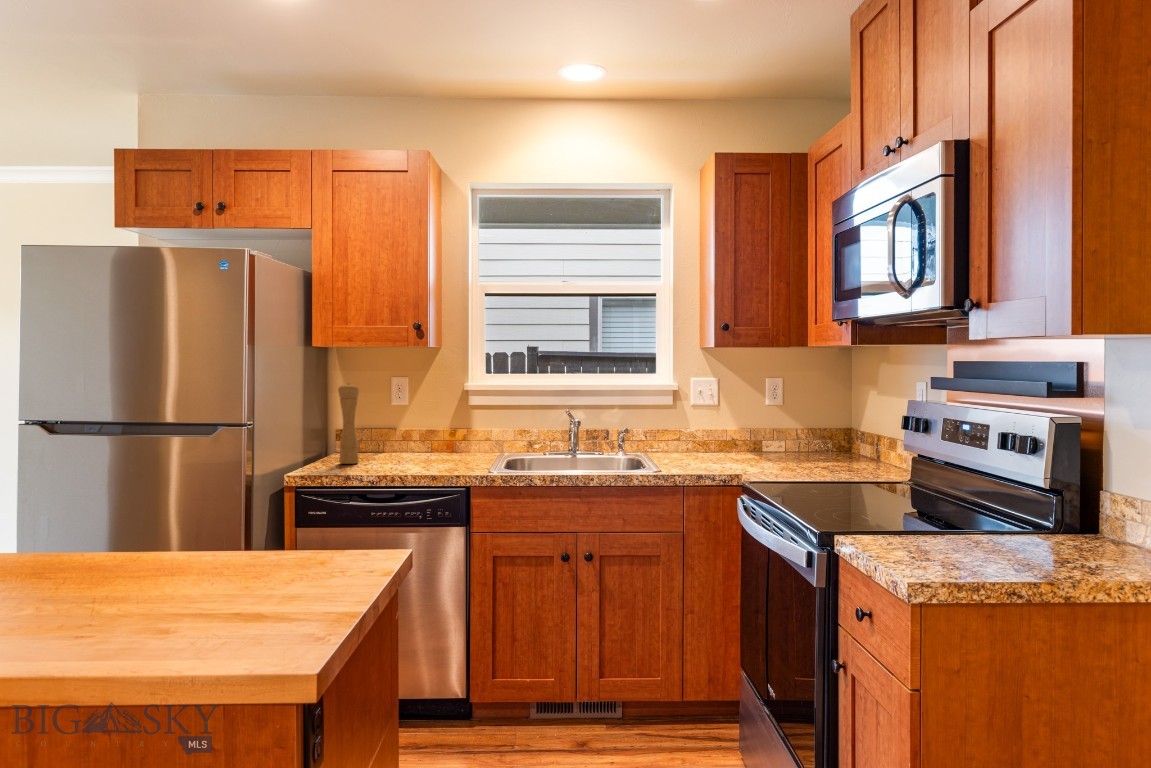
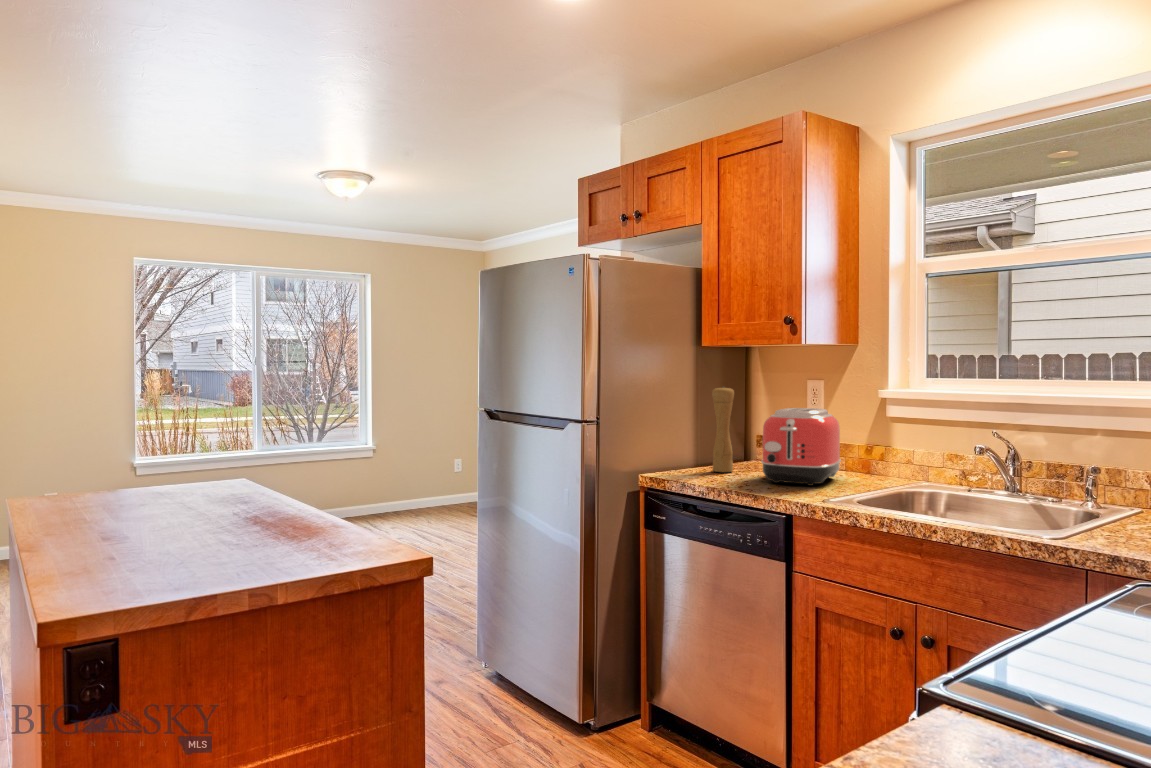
toaster: none [397,400,462,466] -> present [761,408,841,486]

